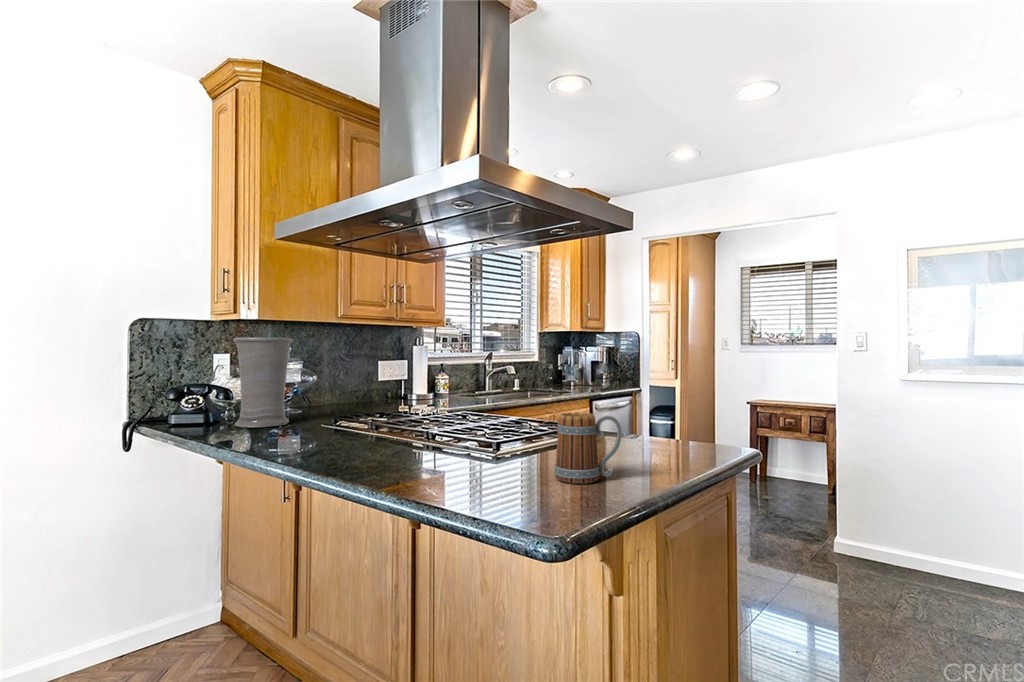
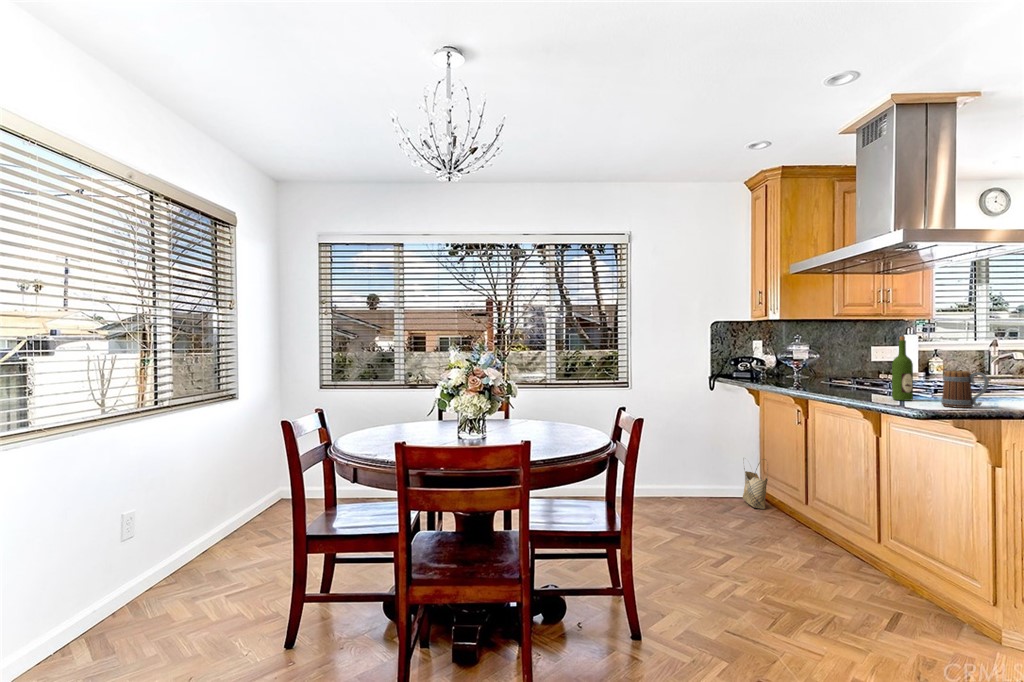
vase: present [233,337,293,428] -> none [766,330,801,381]
wine bottle: none [465,350,496,470] -> present [892,336,913,401]
woven basket: none [189,559,236,658] -> present [742,459,768,509]

